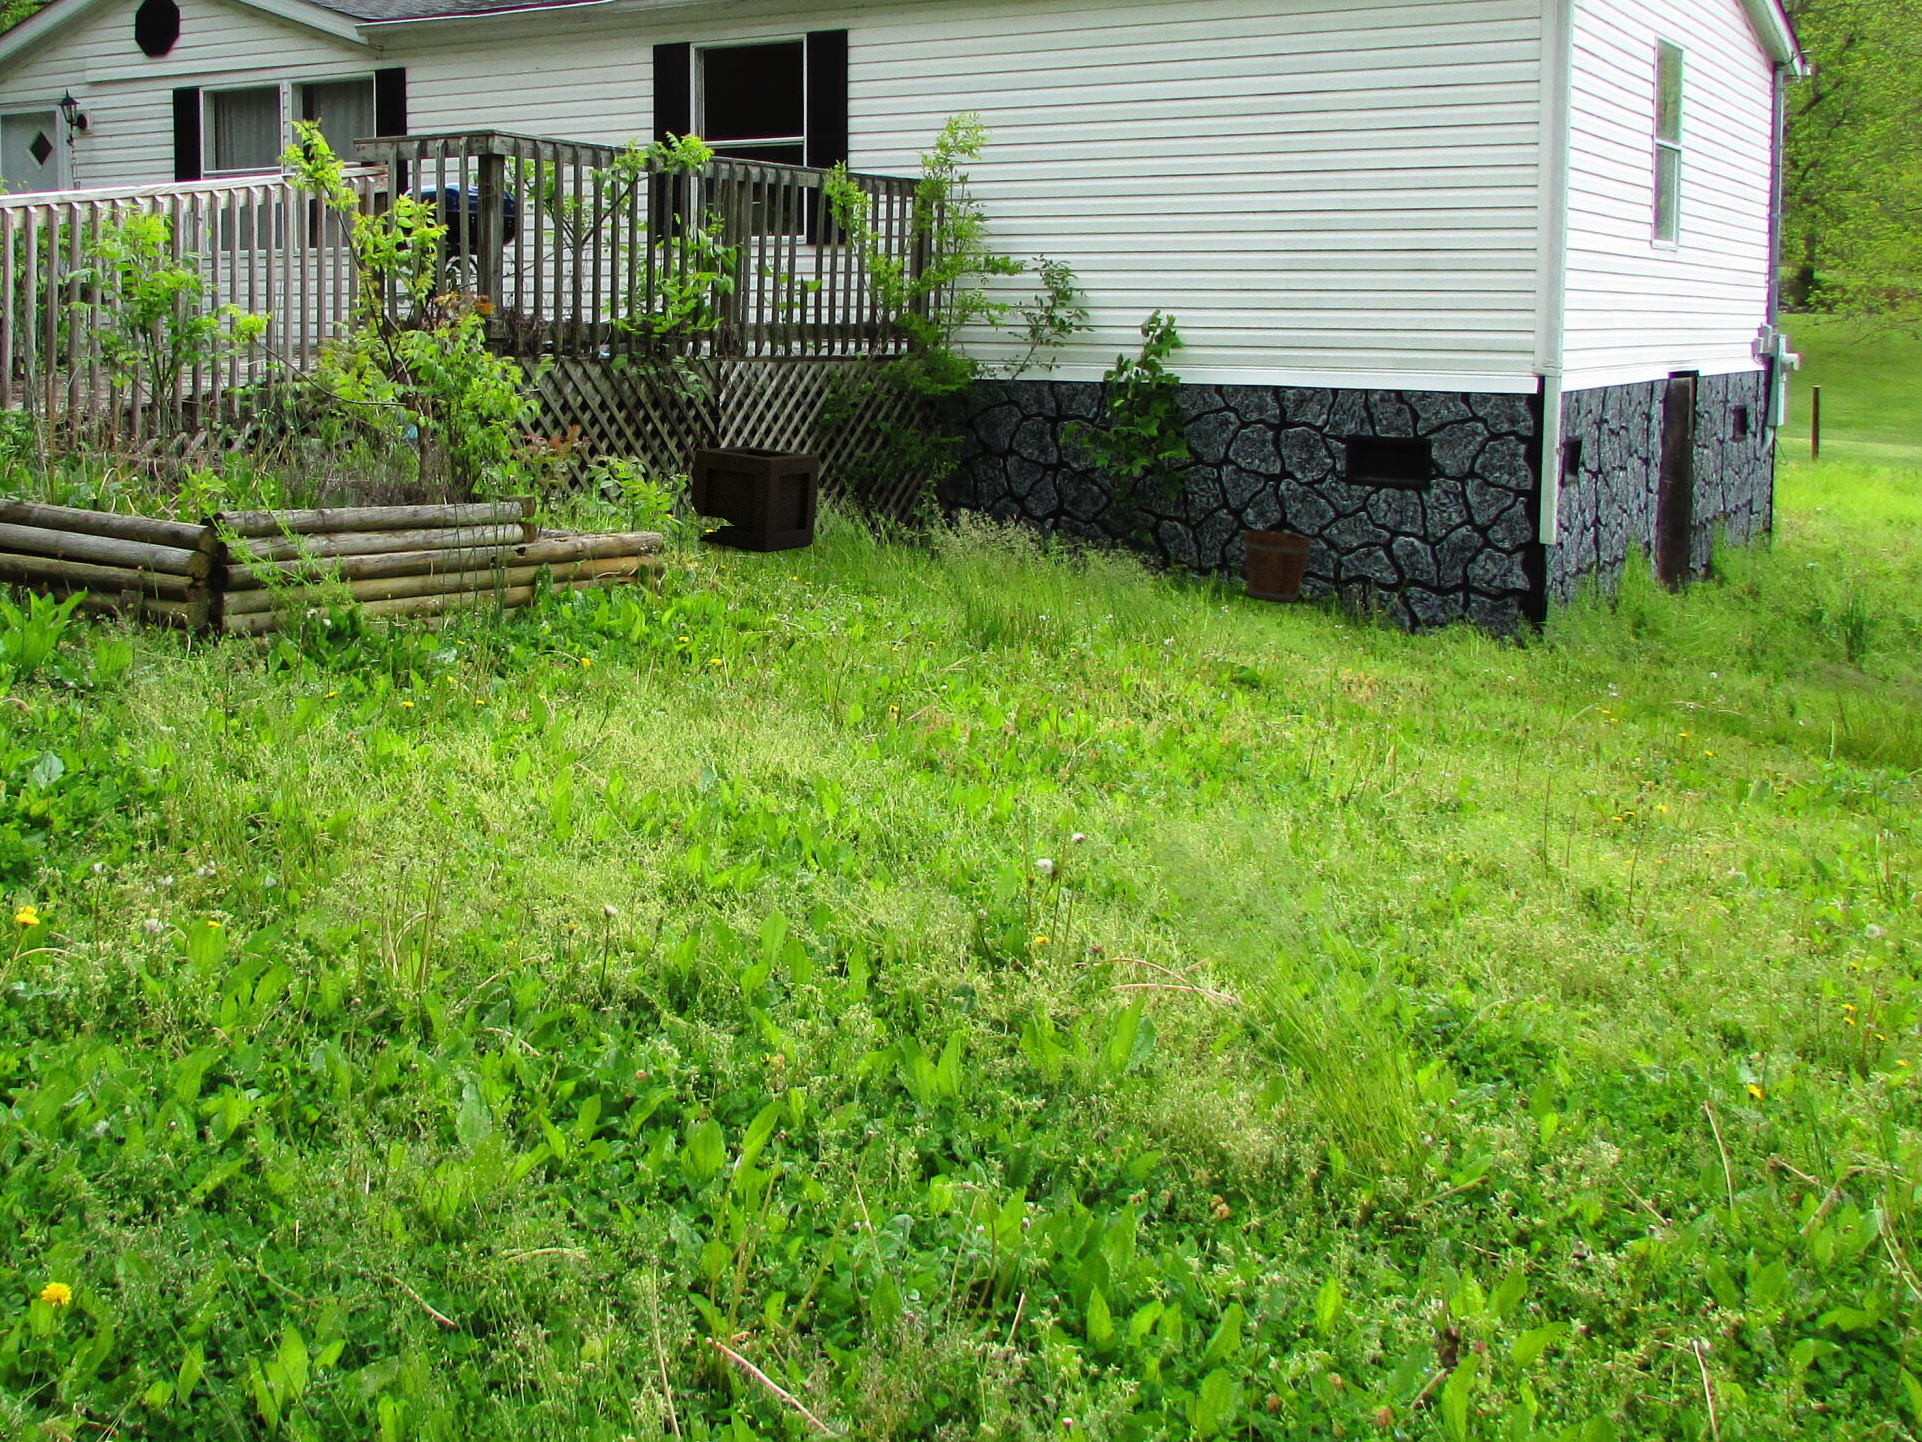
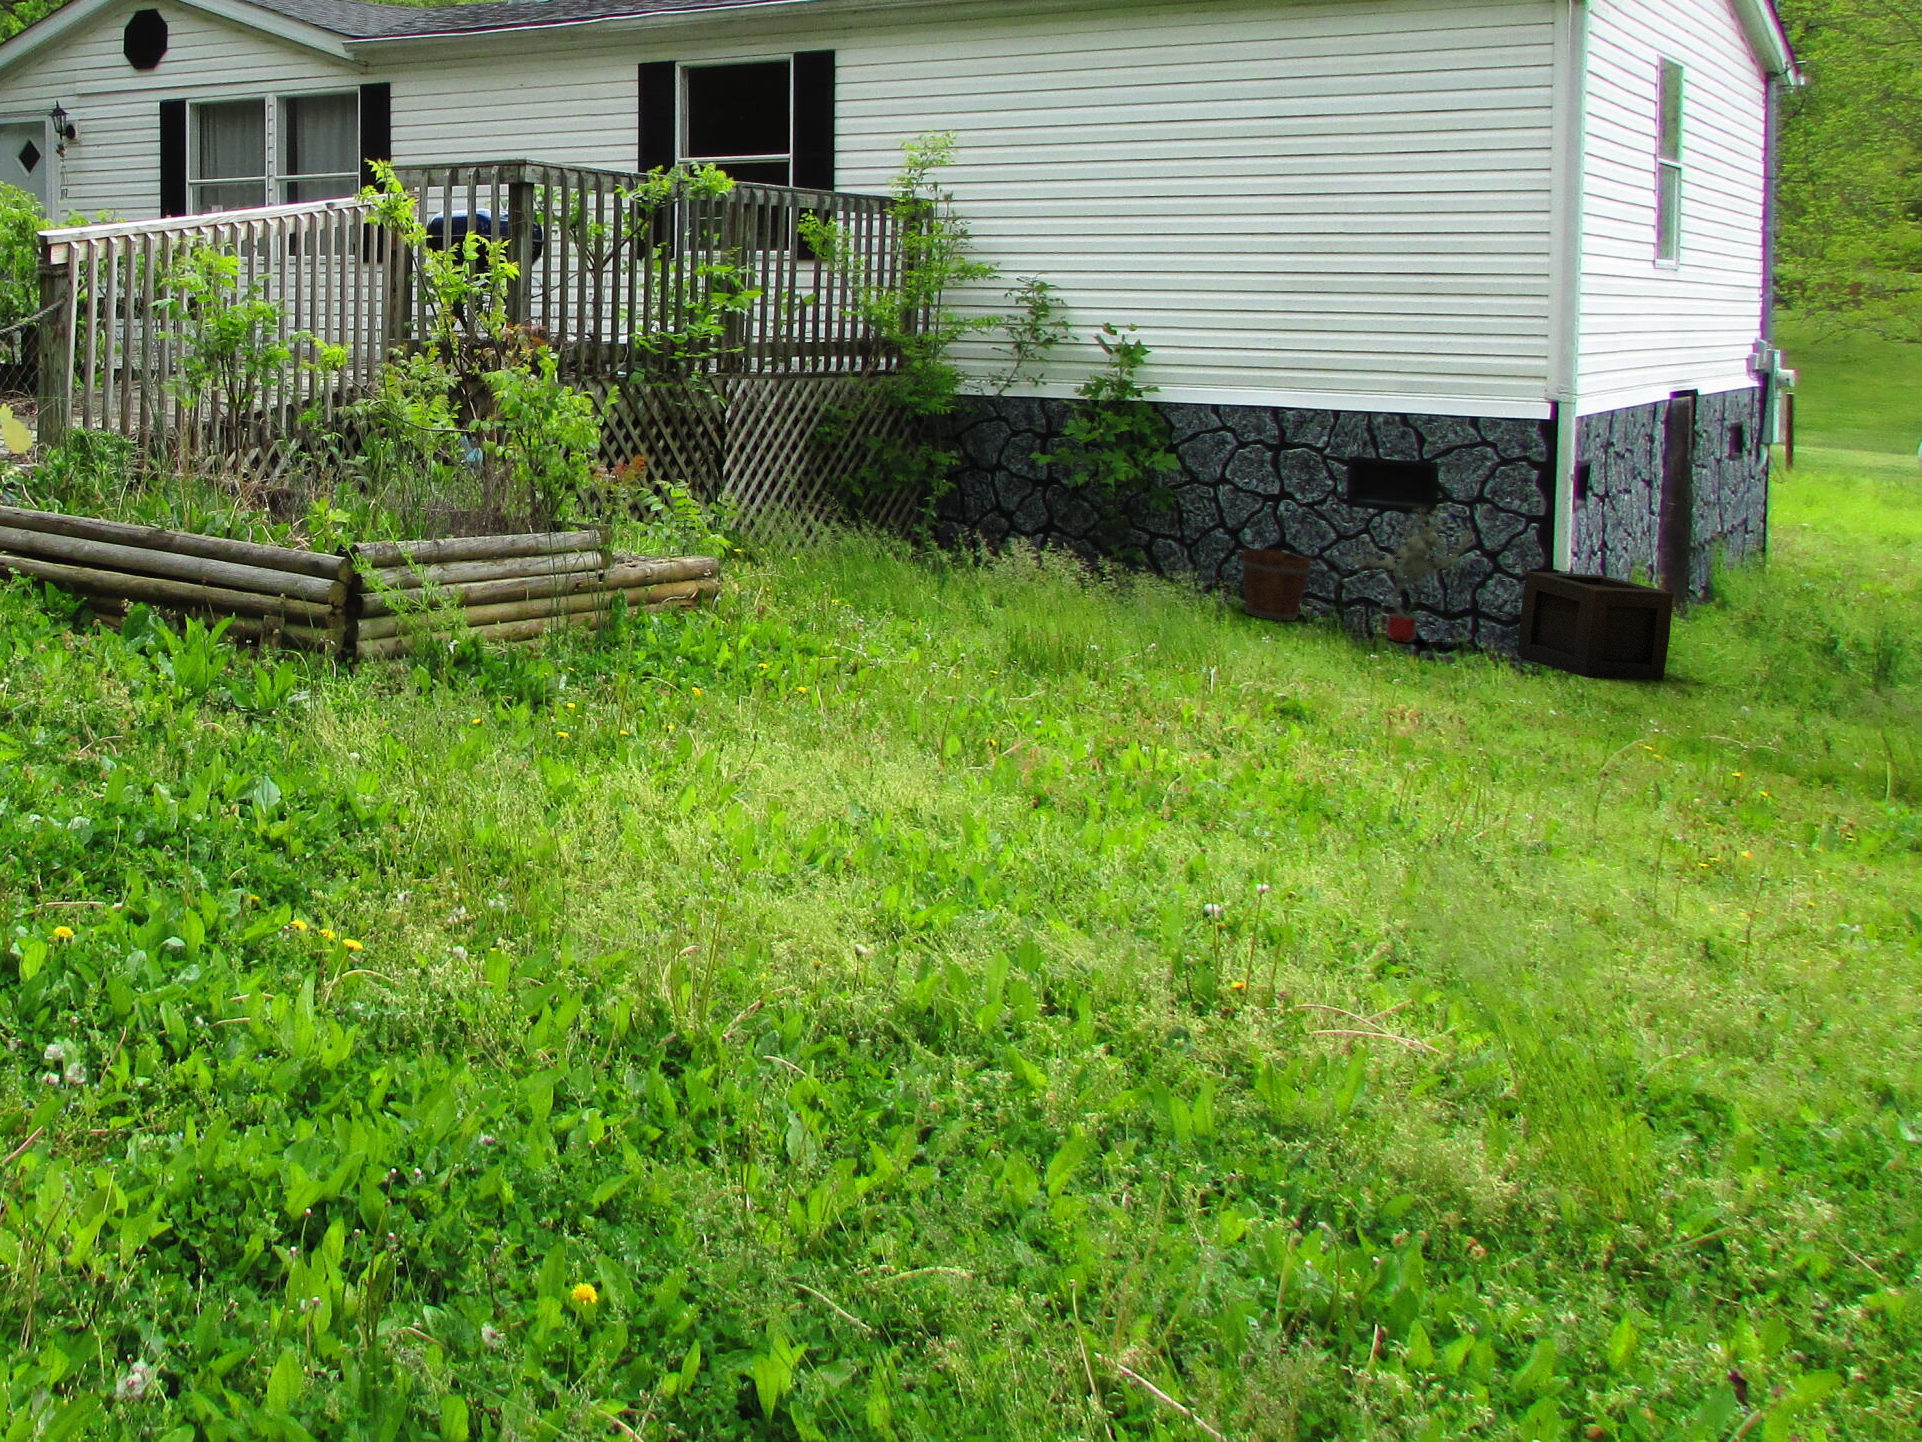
wooden crate: present [691,446,819,552] -> present [1517,572,1673,680]
potted tree: none [1343,483,1463,619] -> present [1350,508,1472,643]

